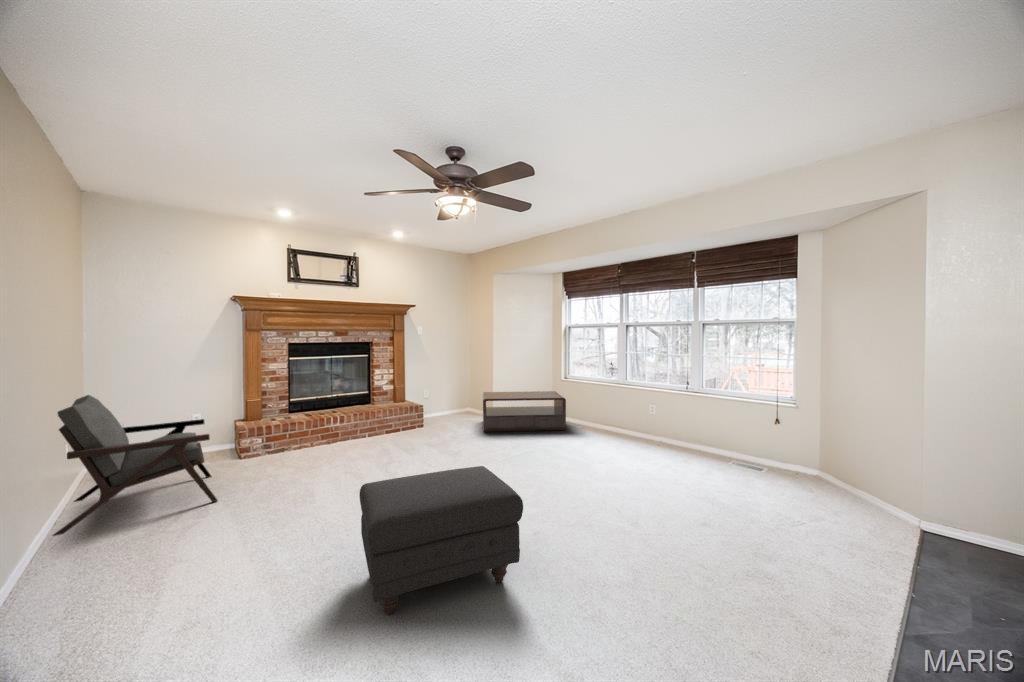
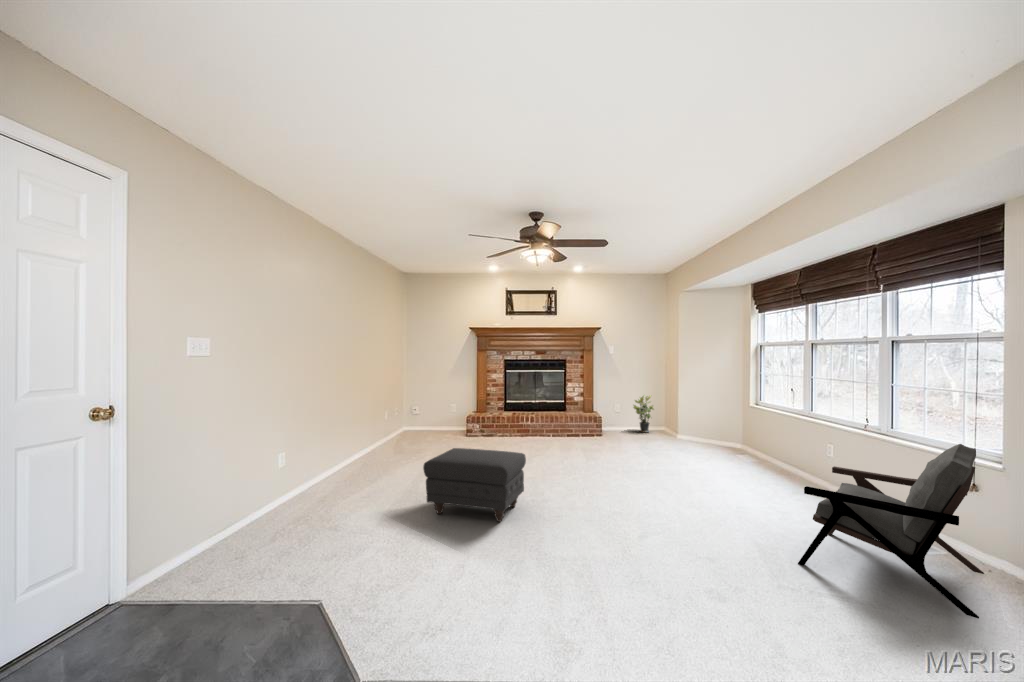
potted plant: none [444,377,464,417] -> present [634,395,654,432]
coffee table: present [483,391,566,432] -> none [645,411,743,460]
armchair: present [53,395,218,536] -> present [798,444,984,619]

